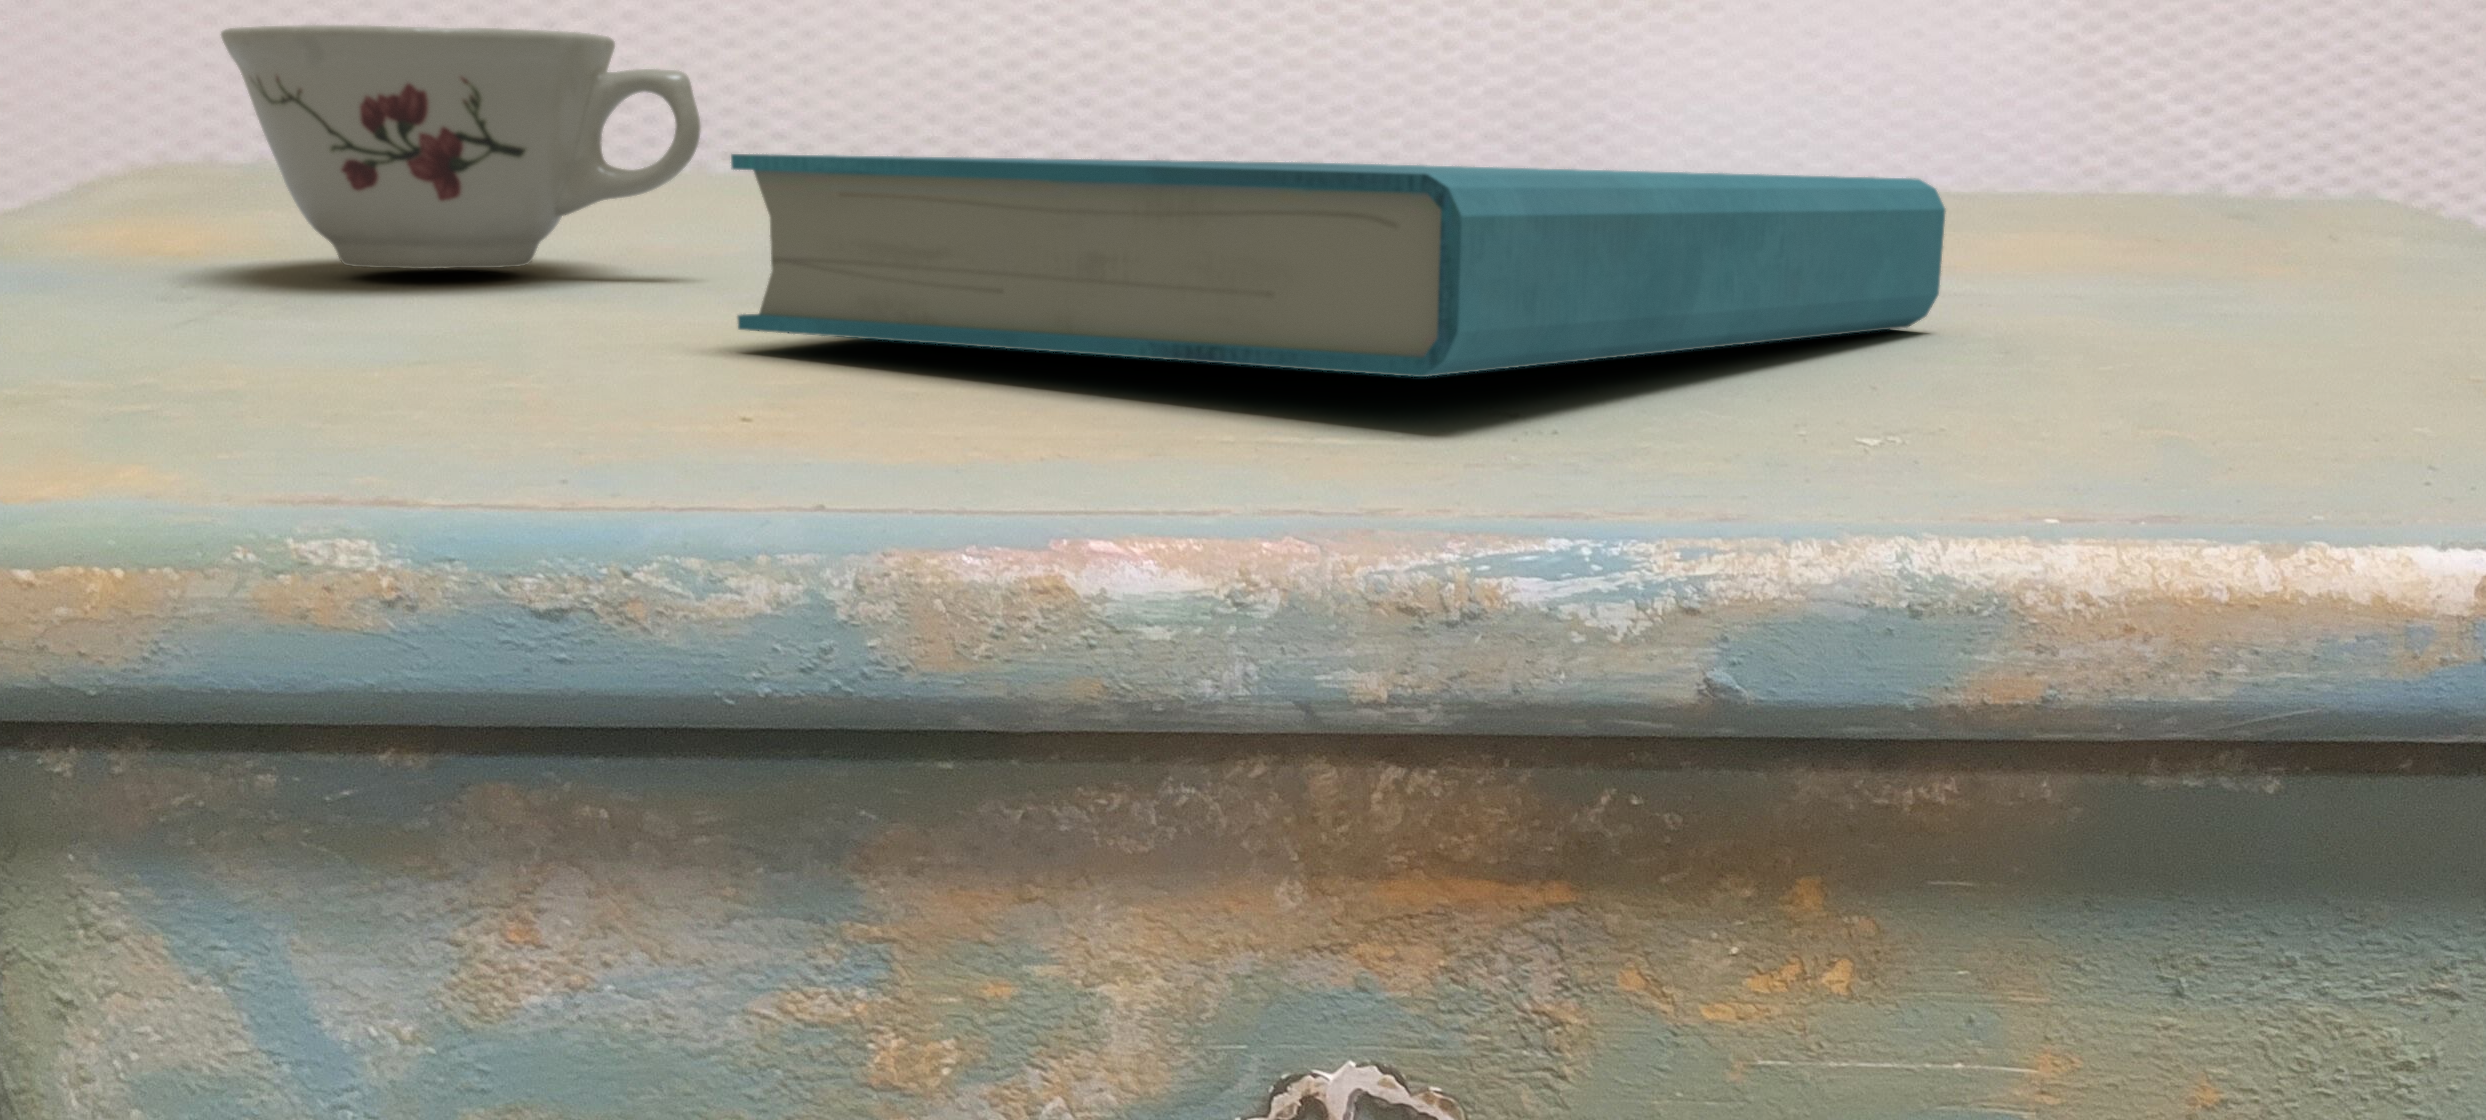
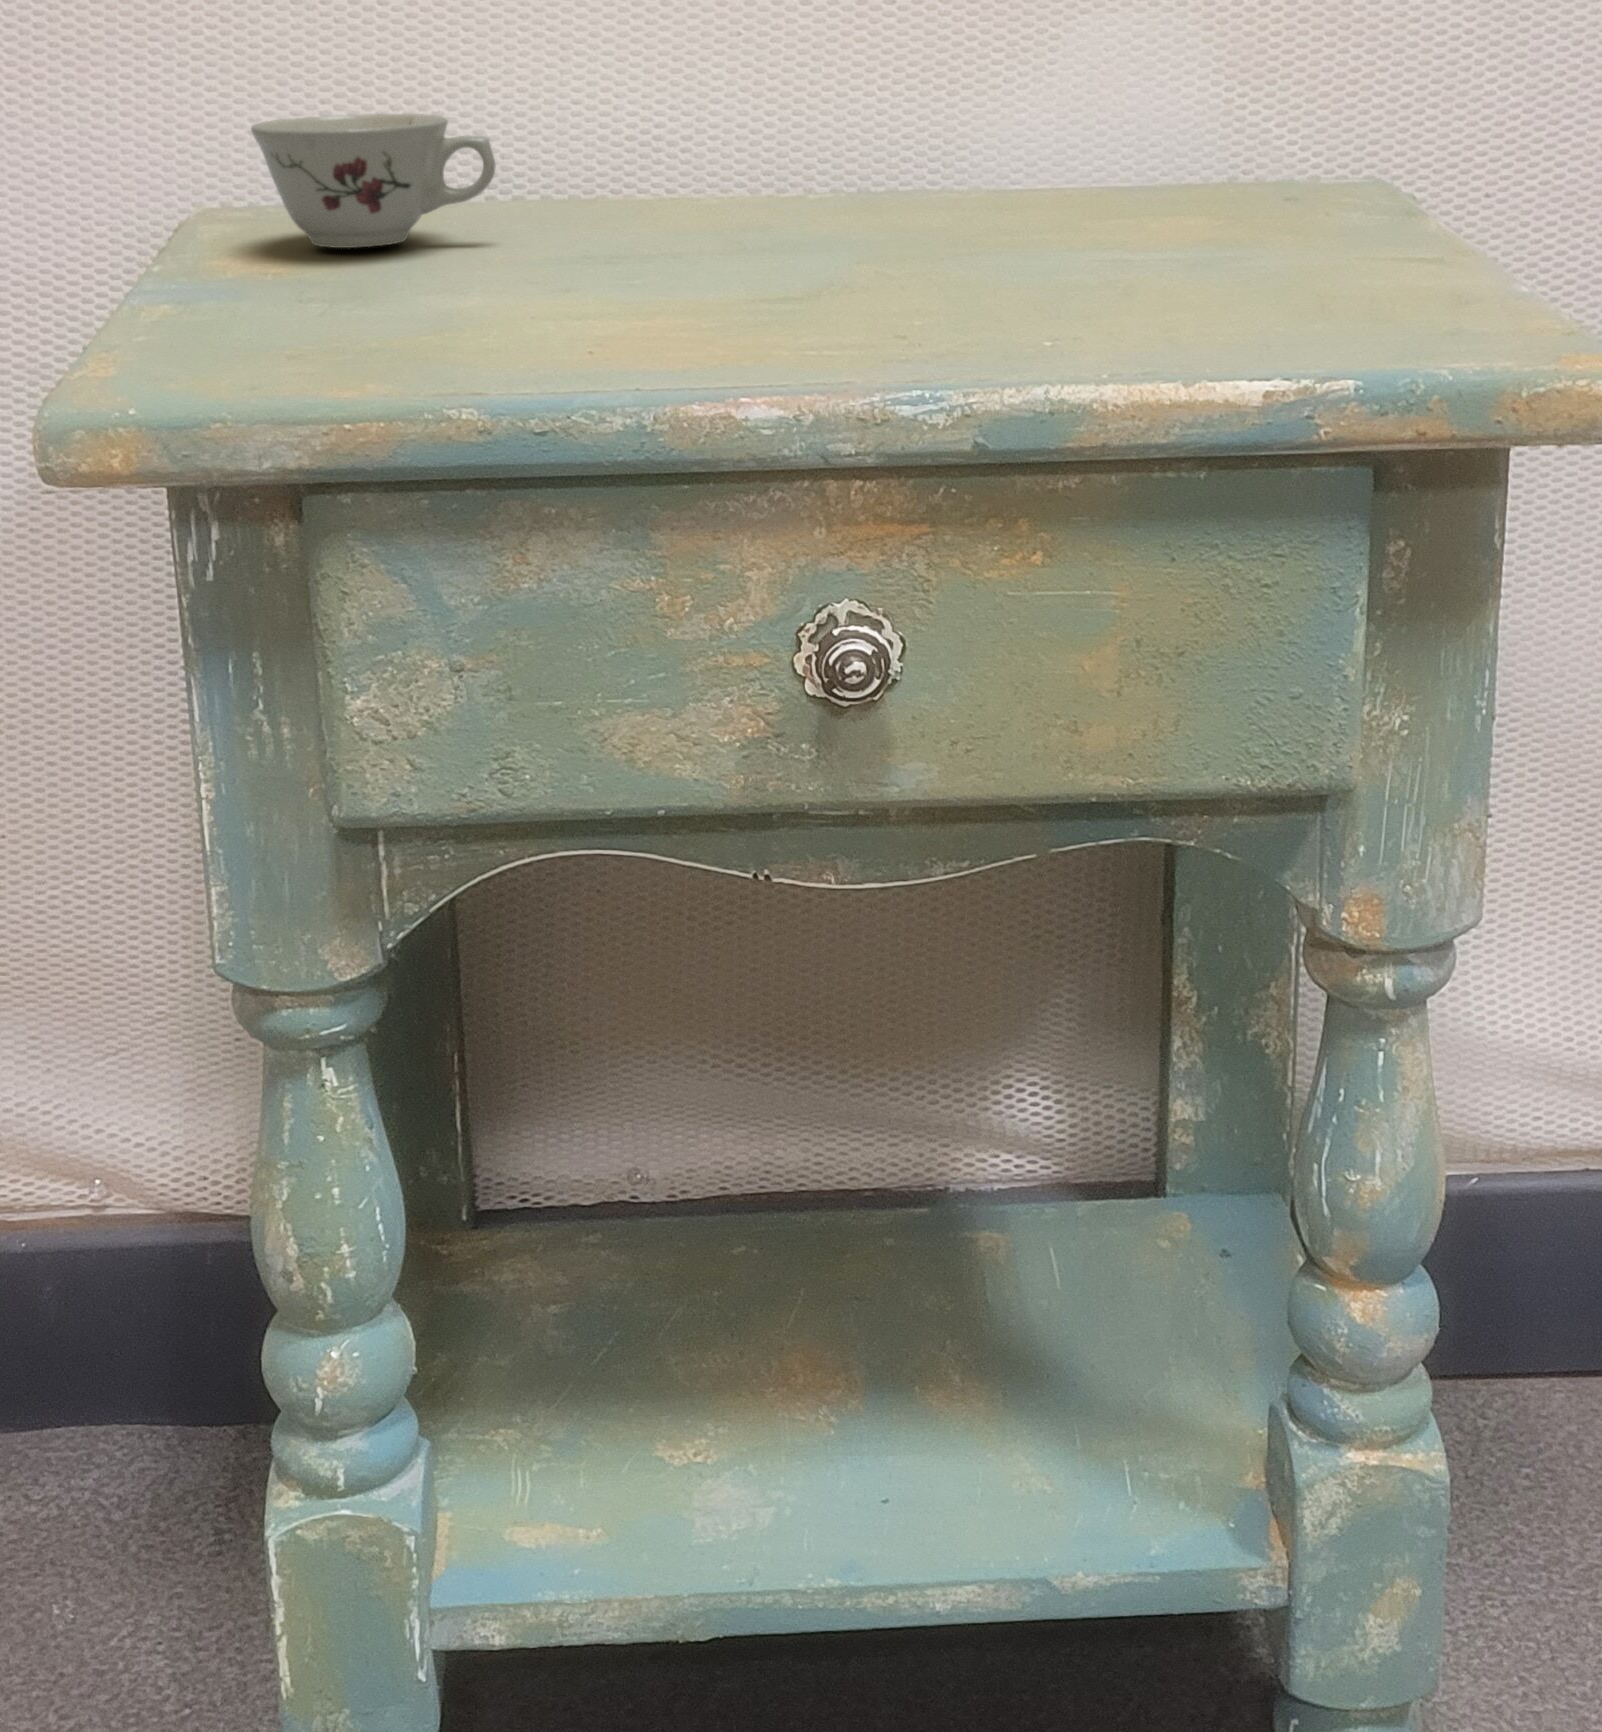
book: present [731,154,1946,377] -> none [547,165,1129,316]

